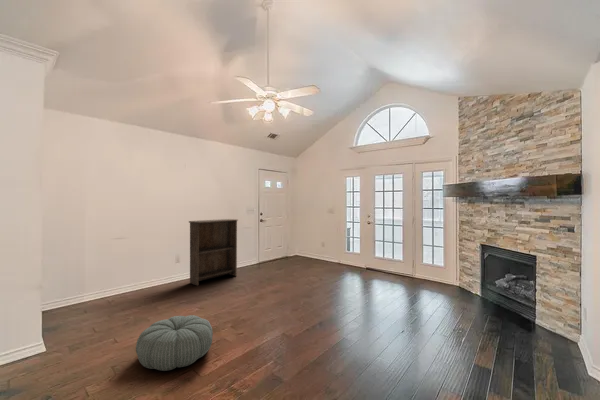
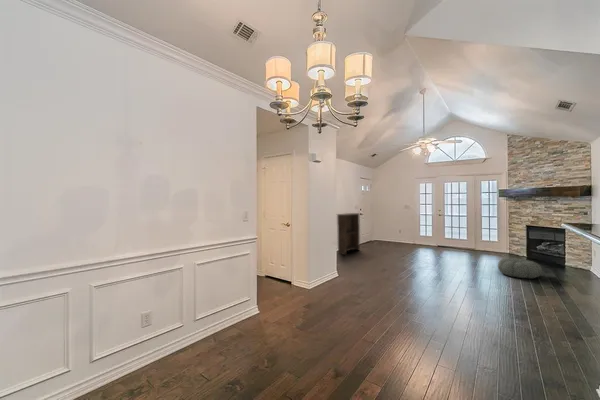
pouf: present [136,315,213,371] -> present [498,258,542,279]

